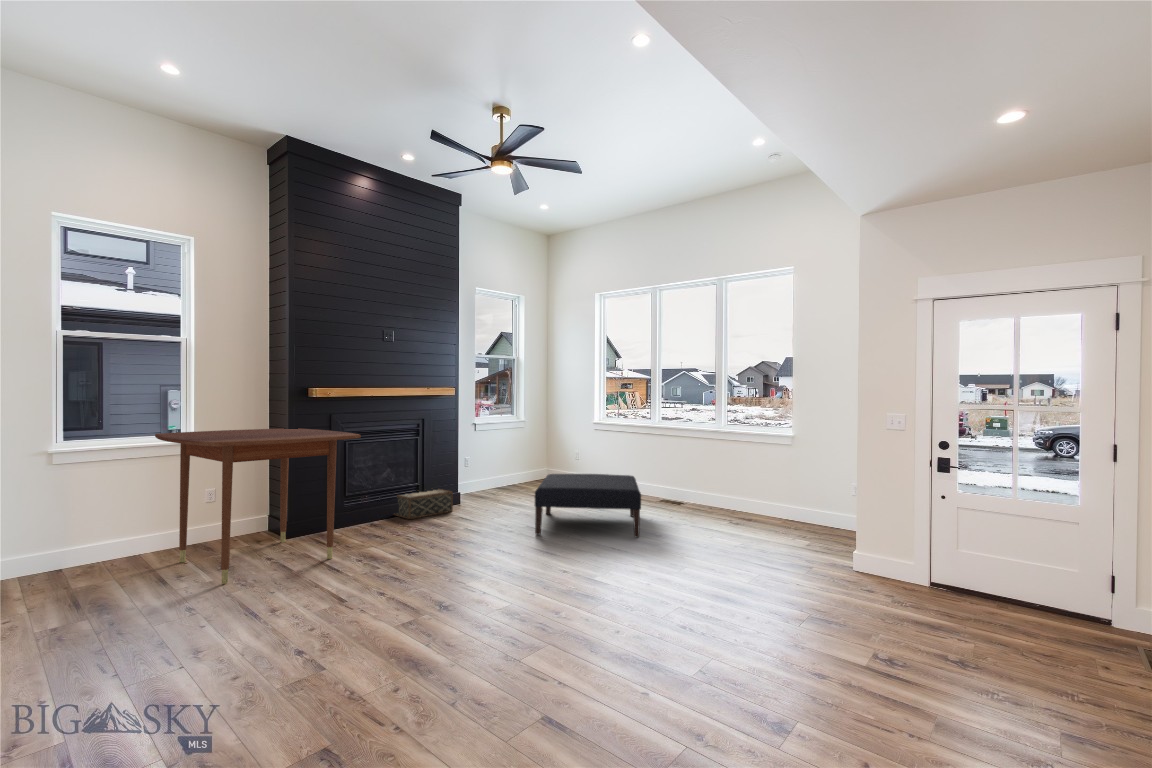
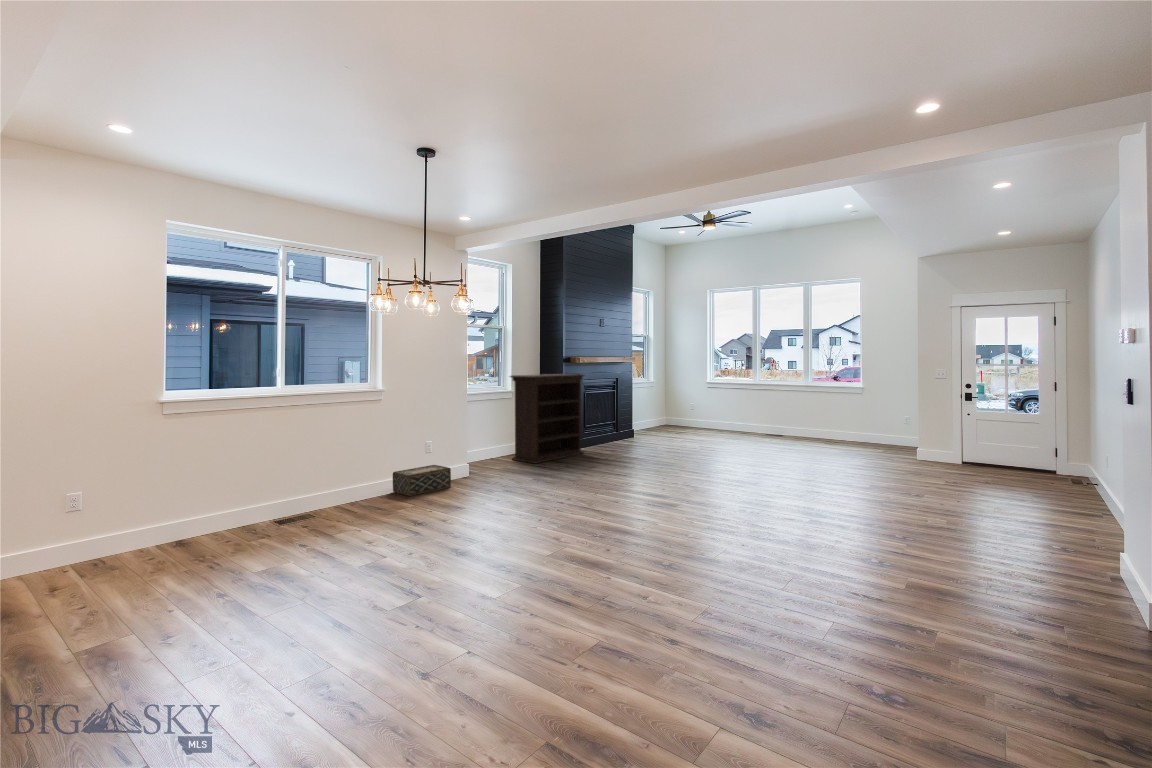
bookshelf: none [515,398,594,491] -> present [510,374,585,463]
dining table: present [155,429,361,584] -> none [154,413,357,569]
ottoman: present [535,474,641,537] -> none [529,449,631,511]

